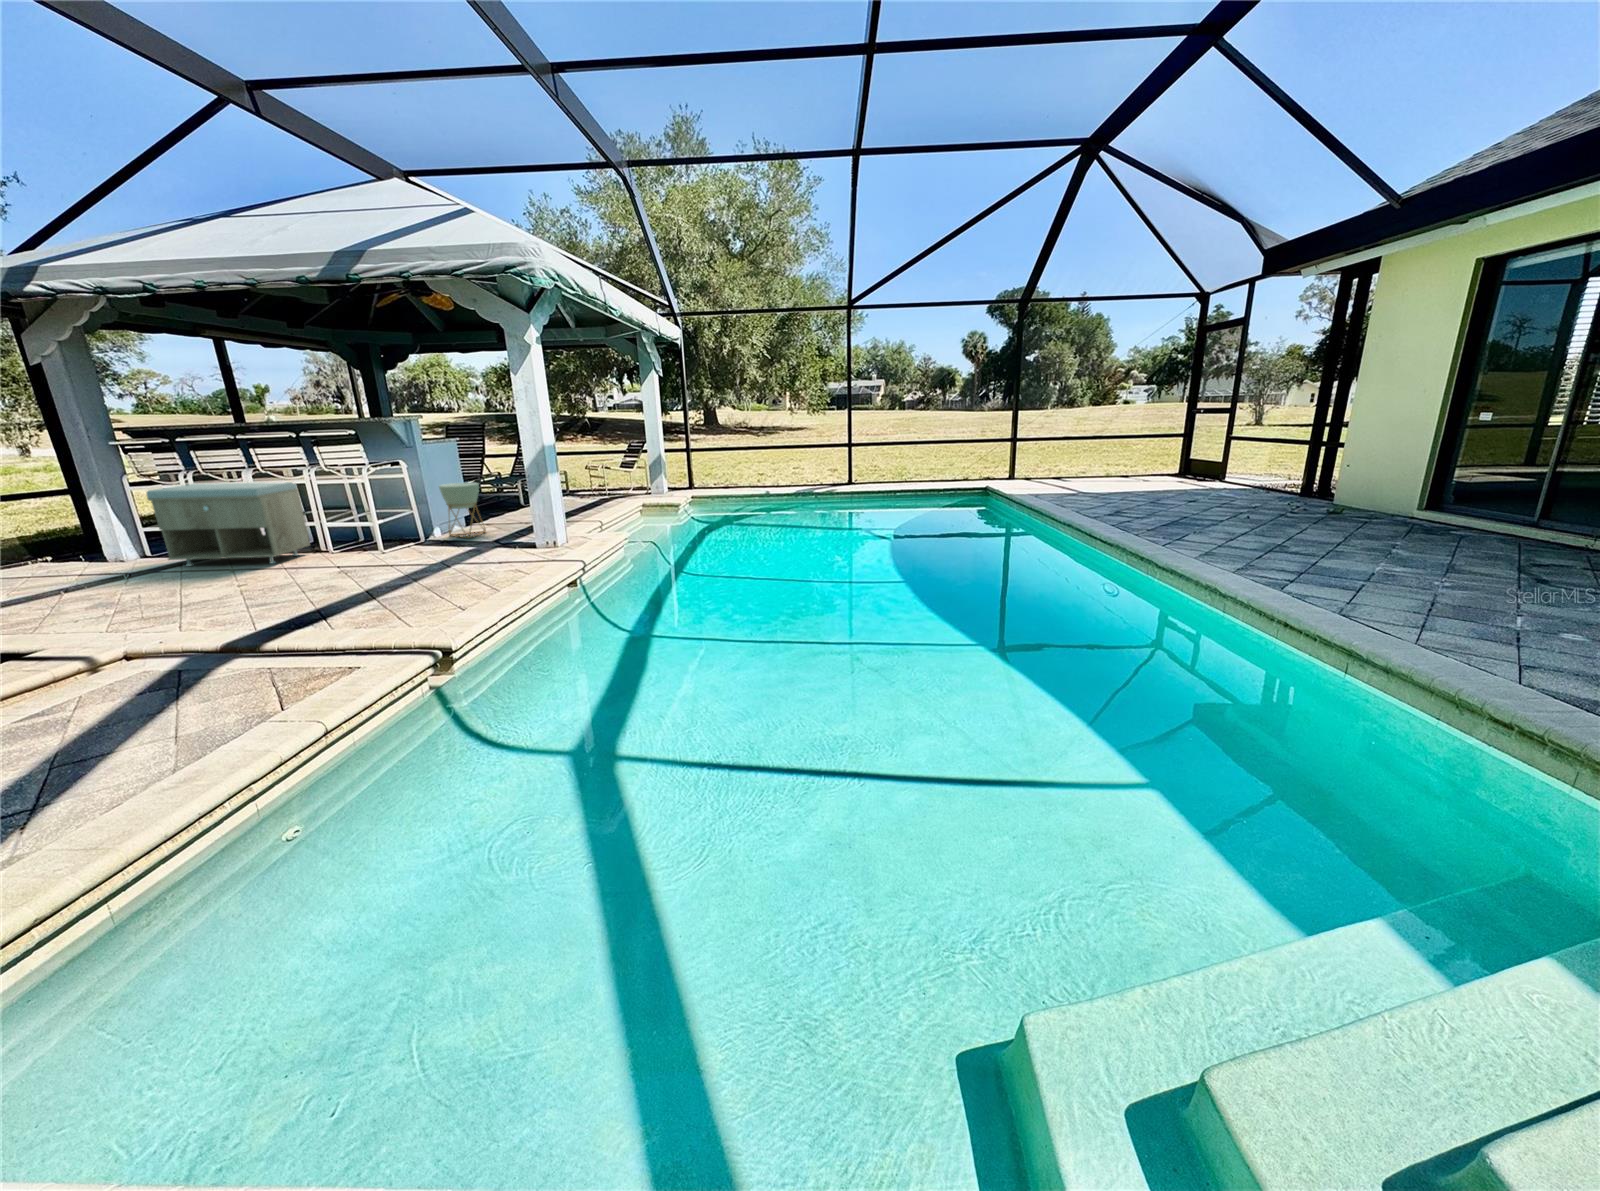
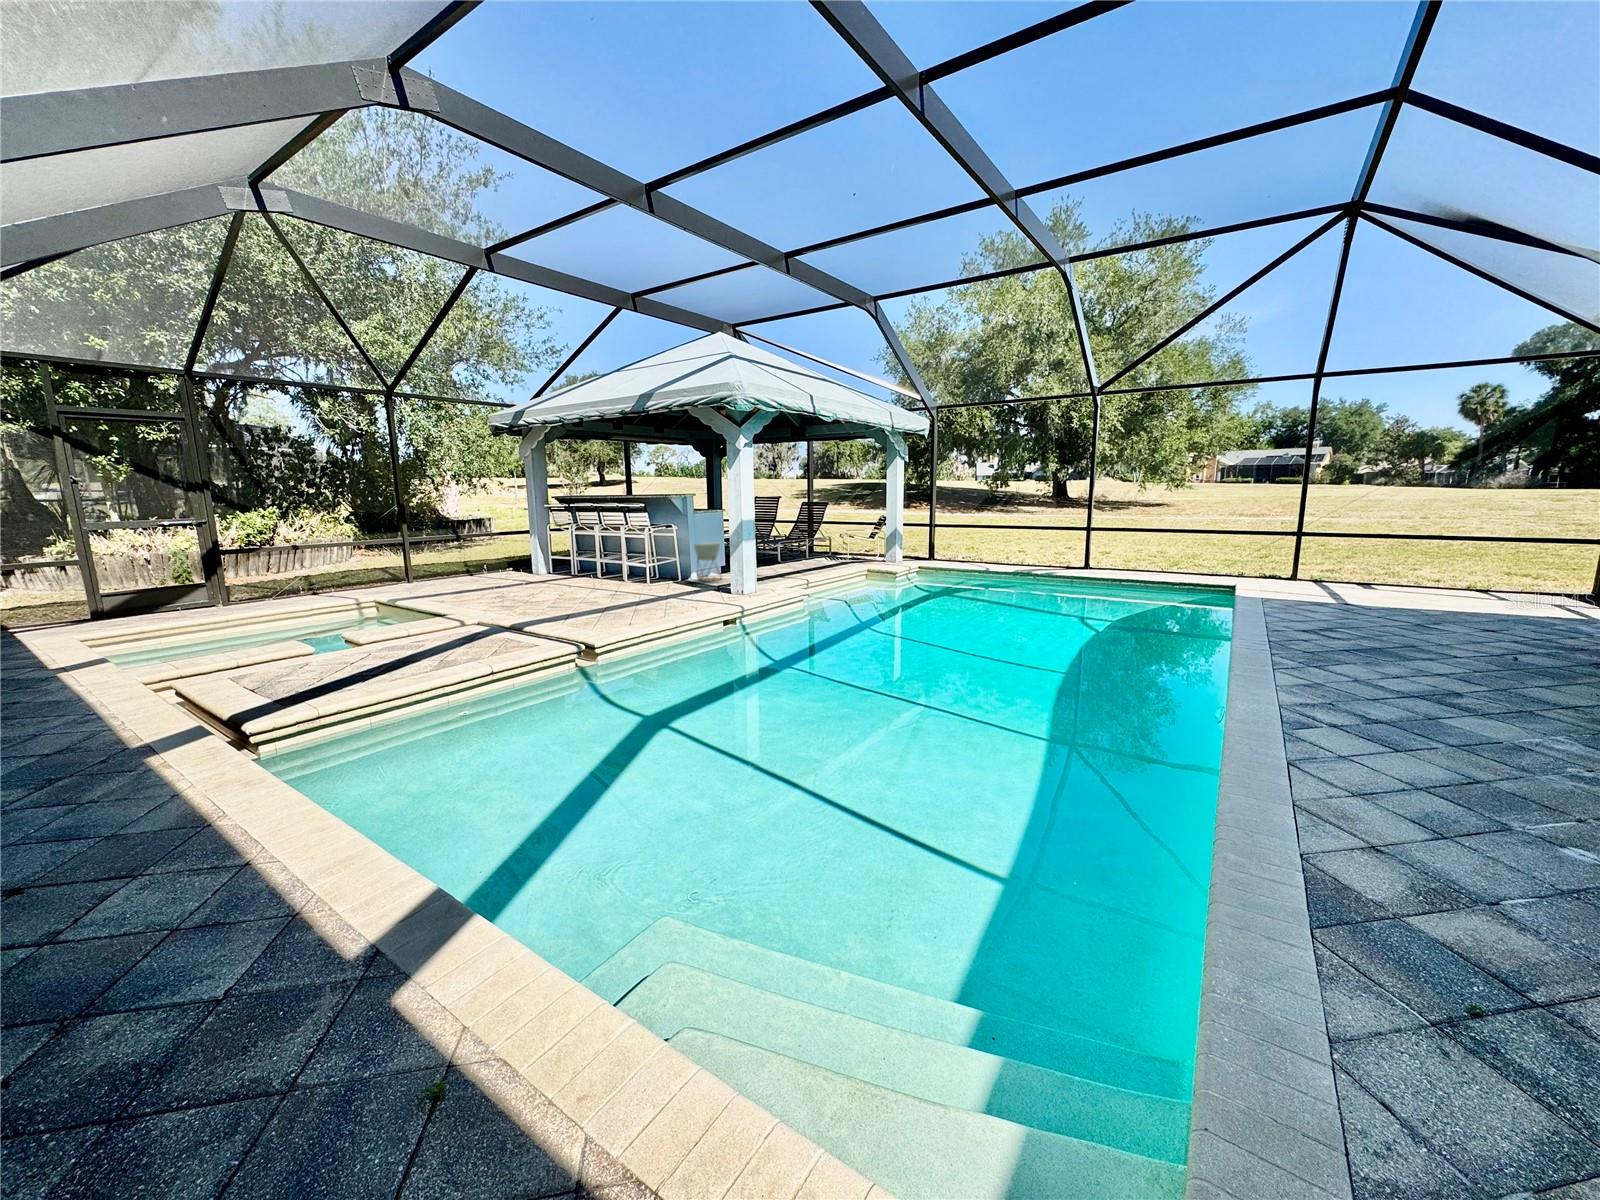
storage bench: present [147,482,310,566] -> none [543,533,615,584]

